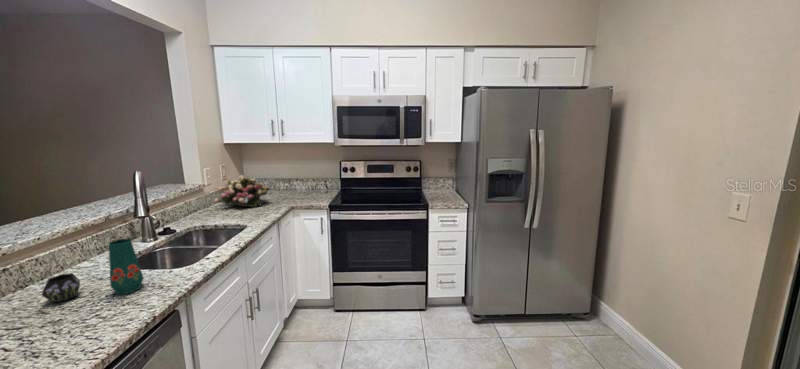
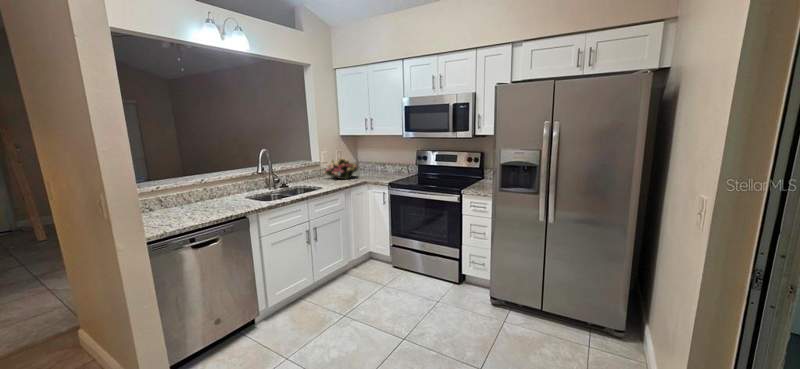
vase: present [42,238,143,302] -> none [218,180,252,205]

